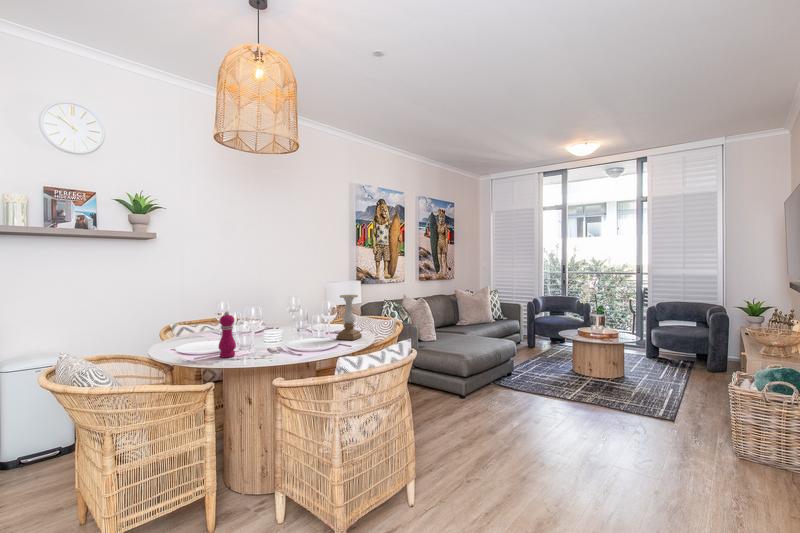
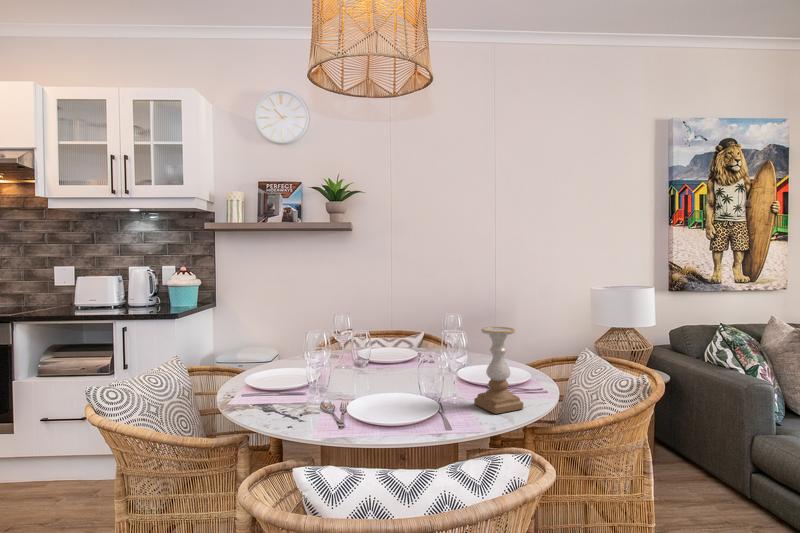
pepper mill: present [219,311,236,357] -> none [272,341,296,407]

